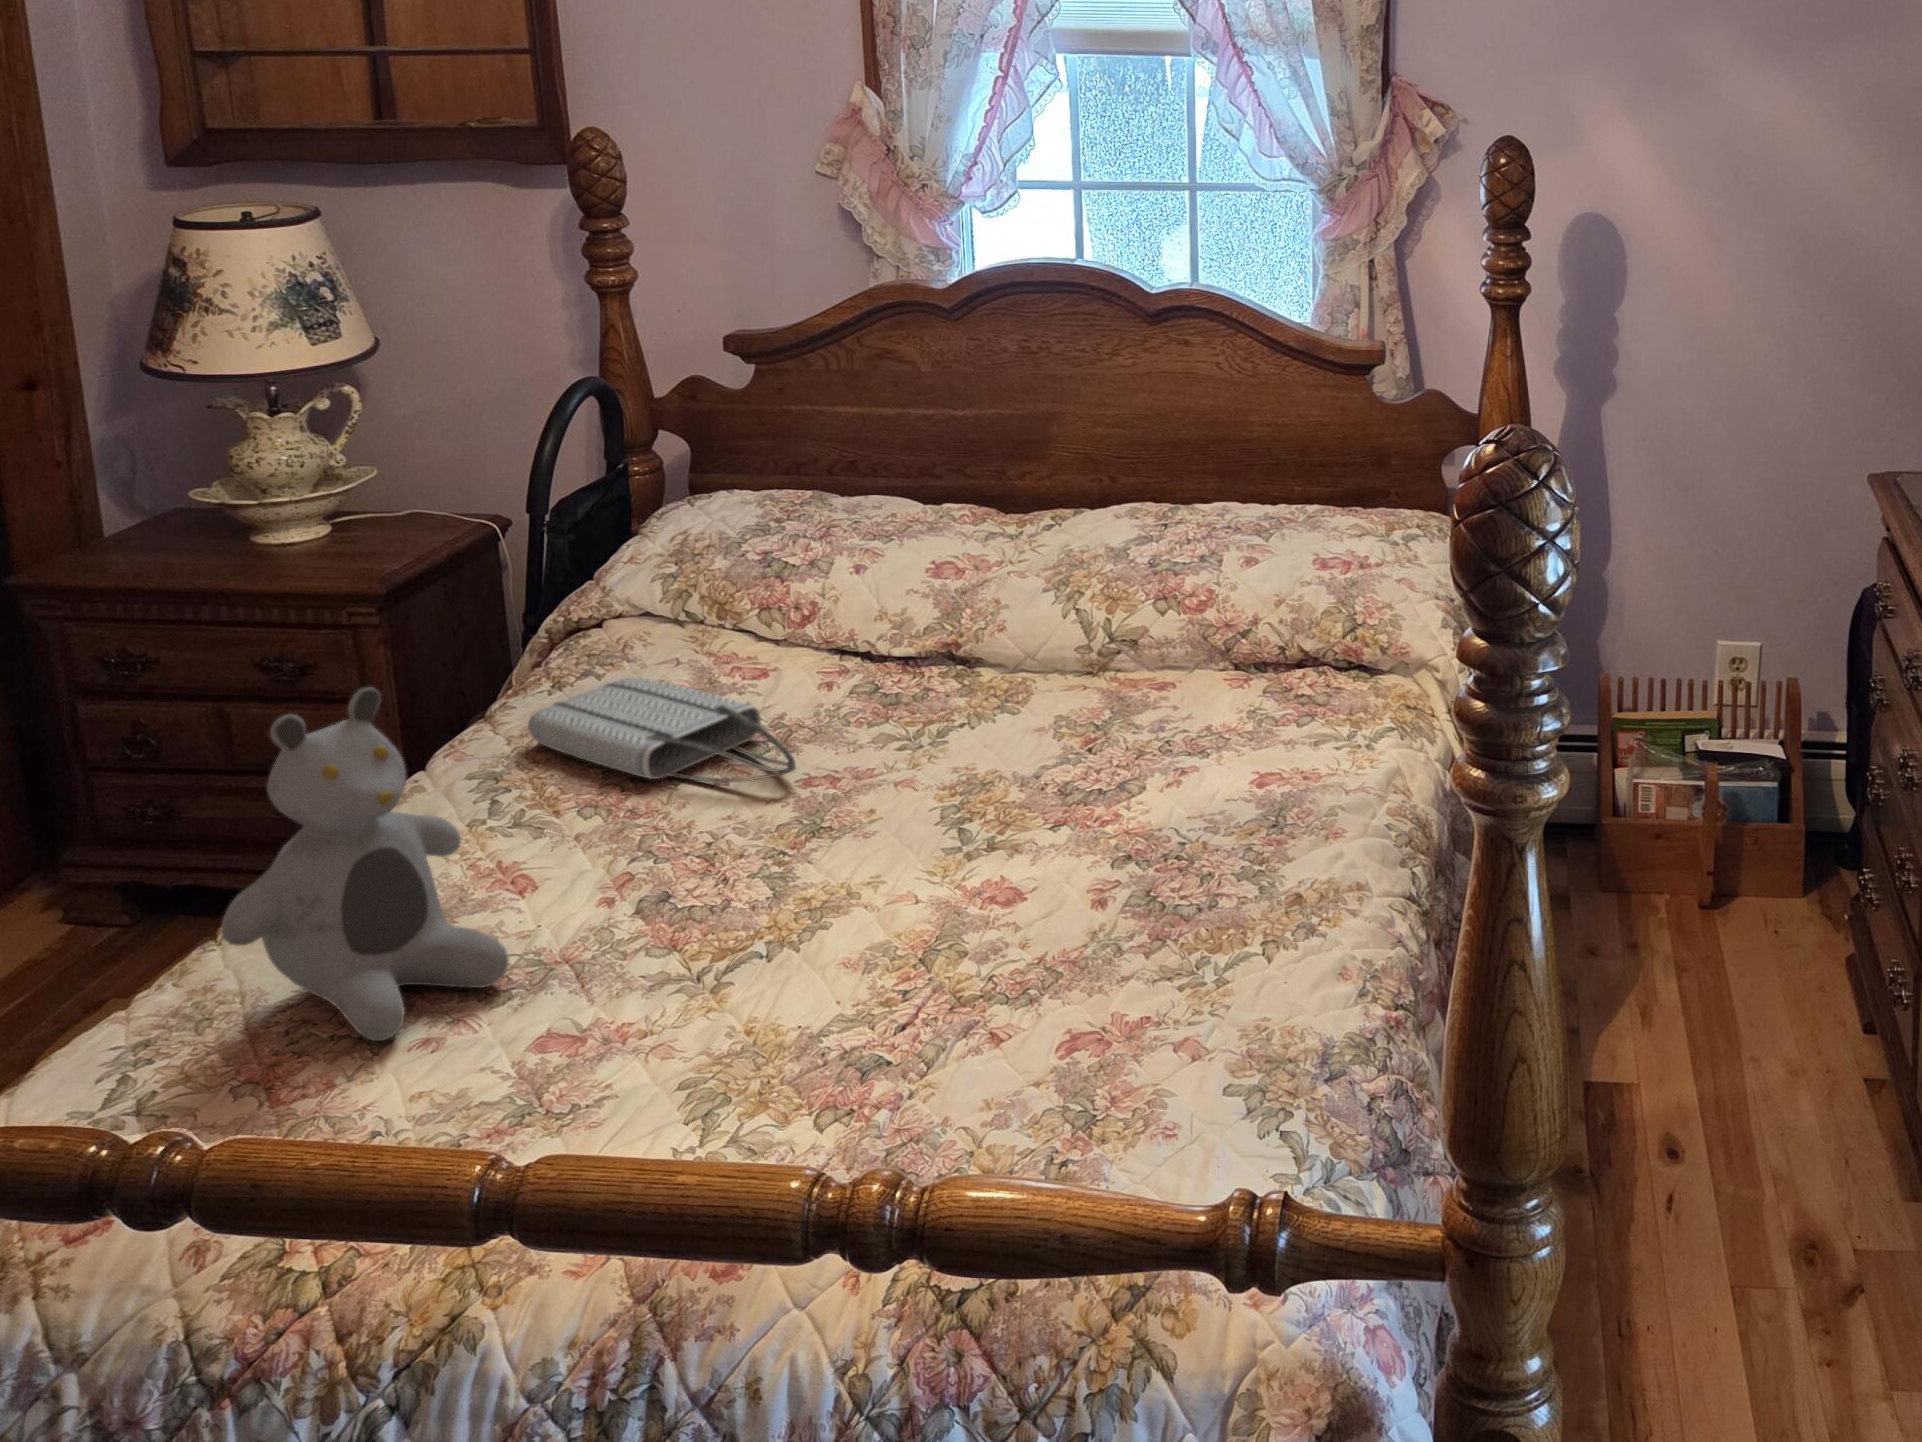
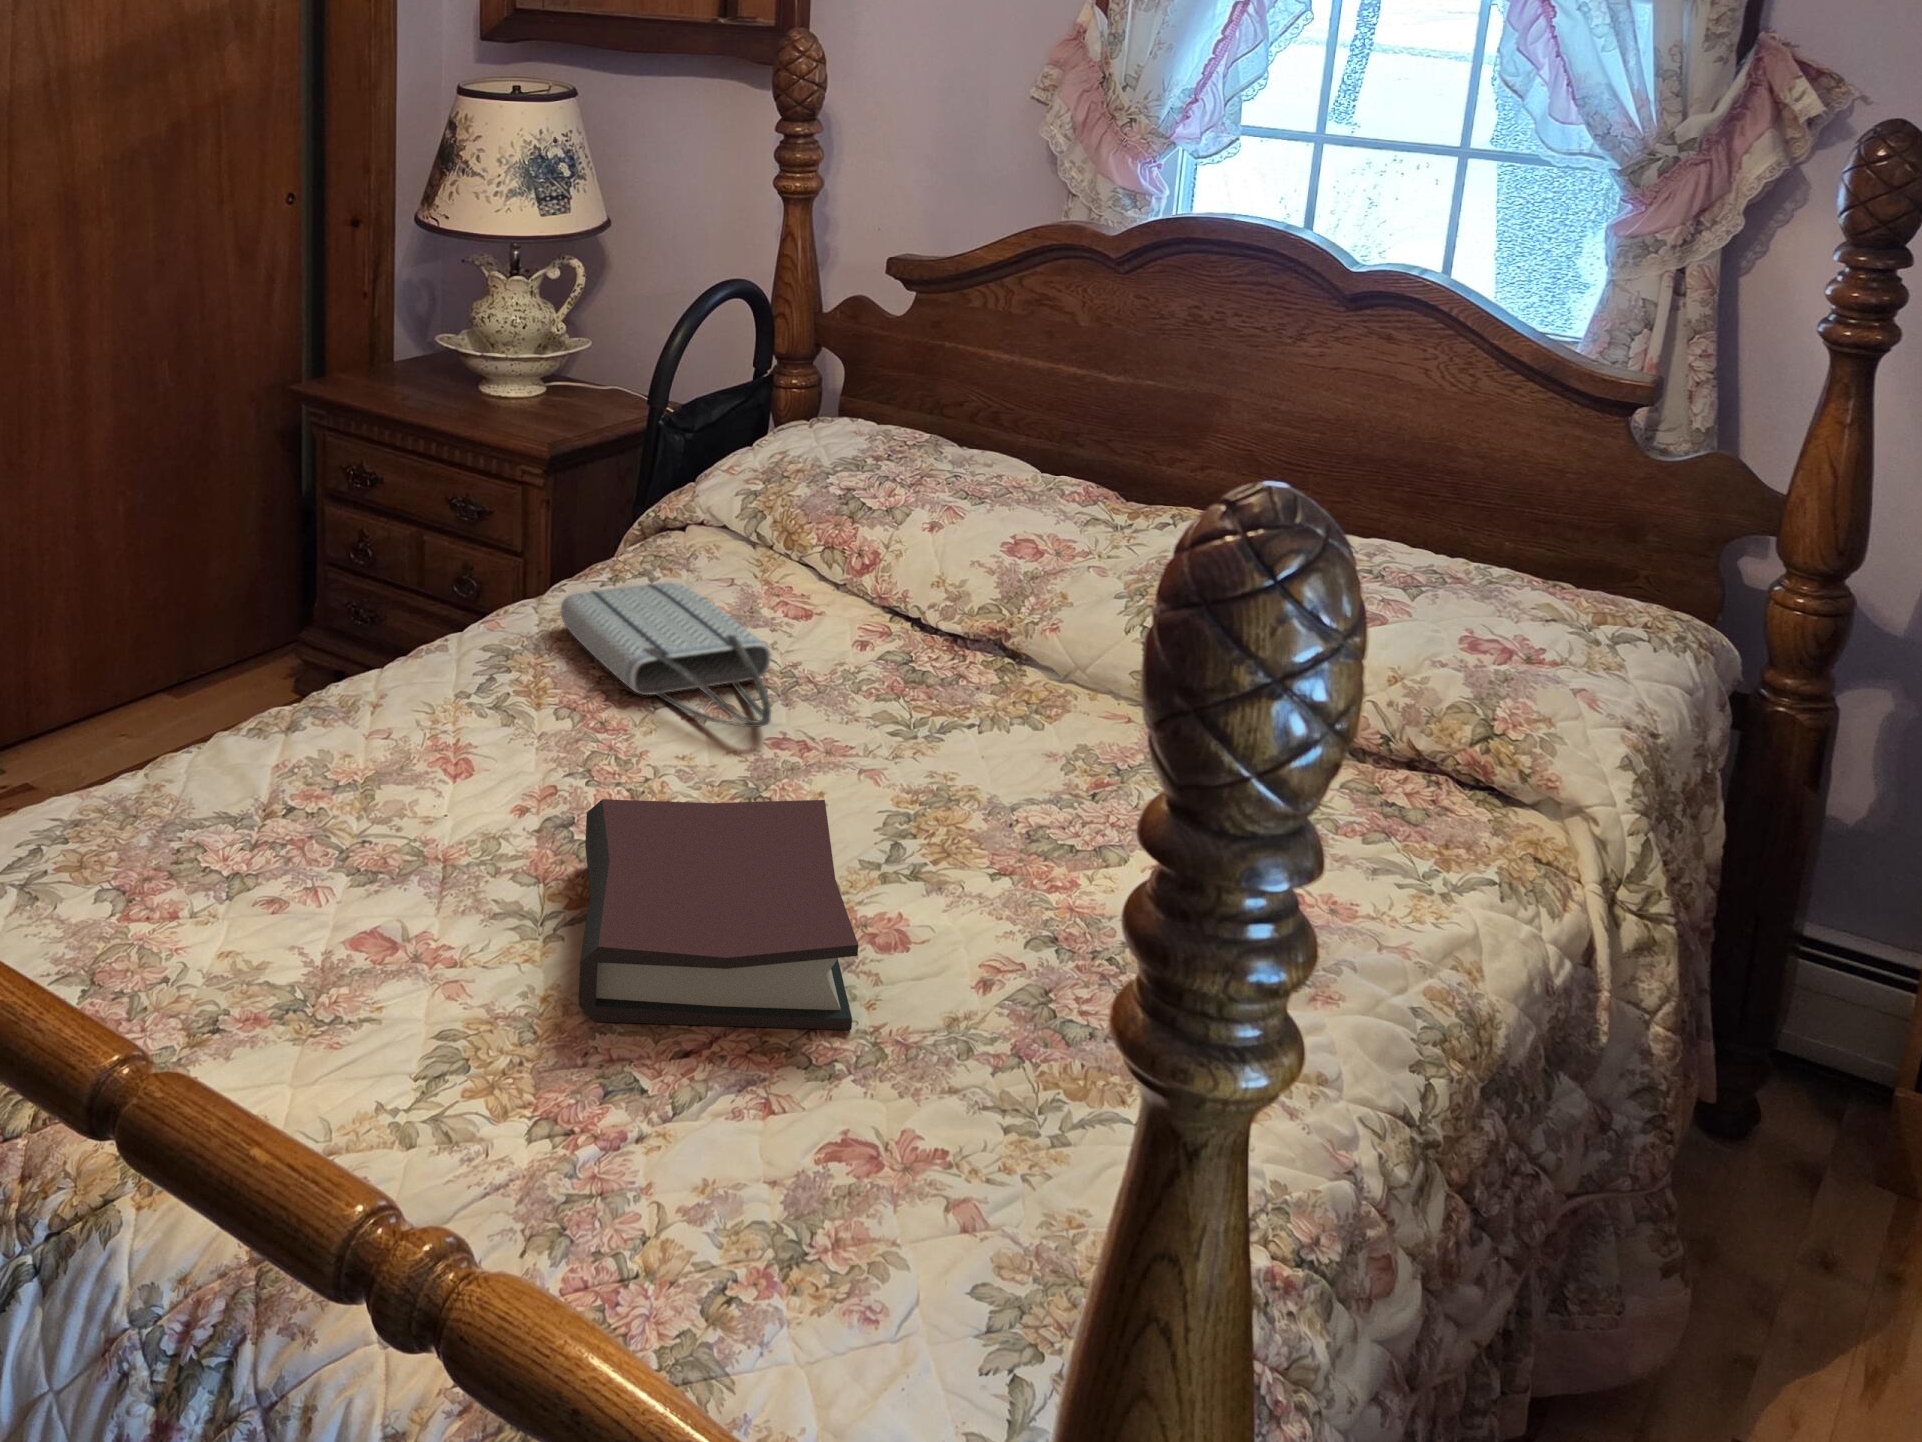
teddy bear: present [221,687,509,1041] -> none [140,533,386,883]
hardback book: none [701,803,1016,1030] -> present [578,799,858,1030]

